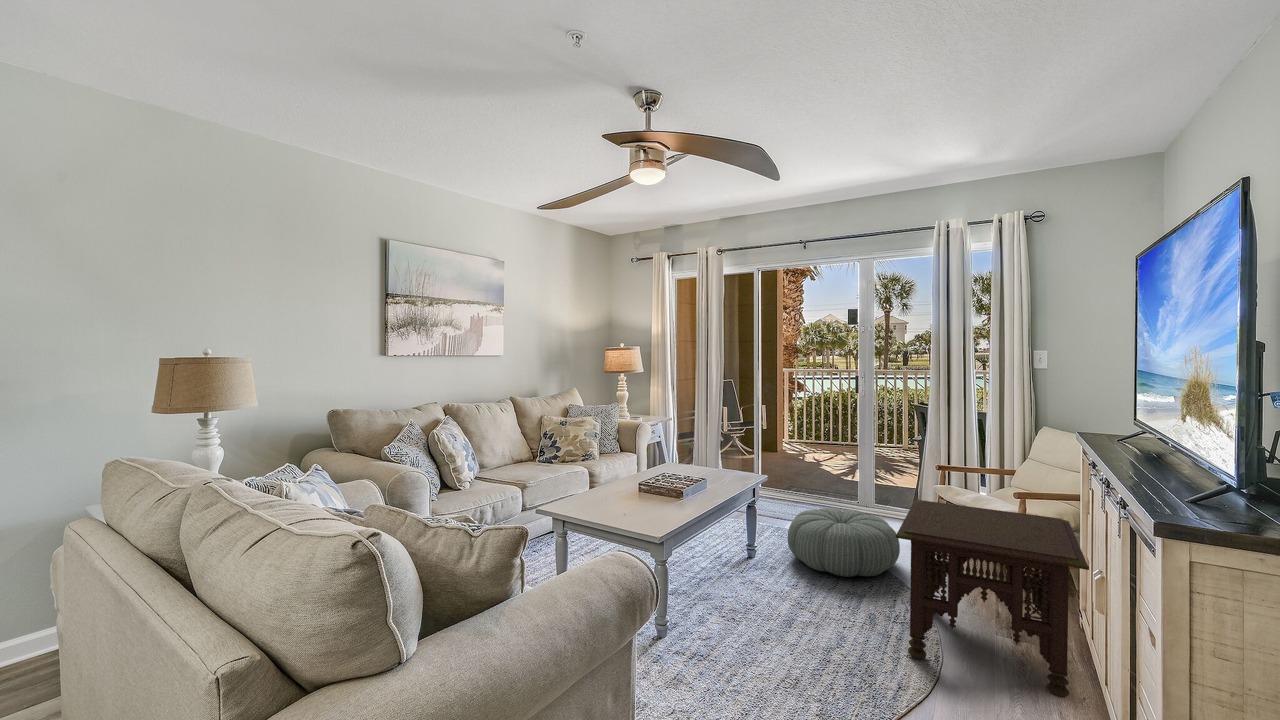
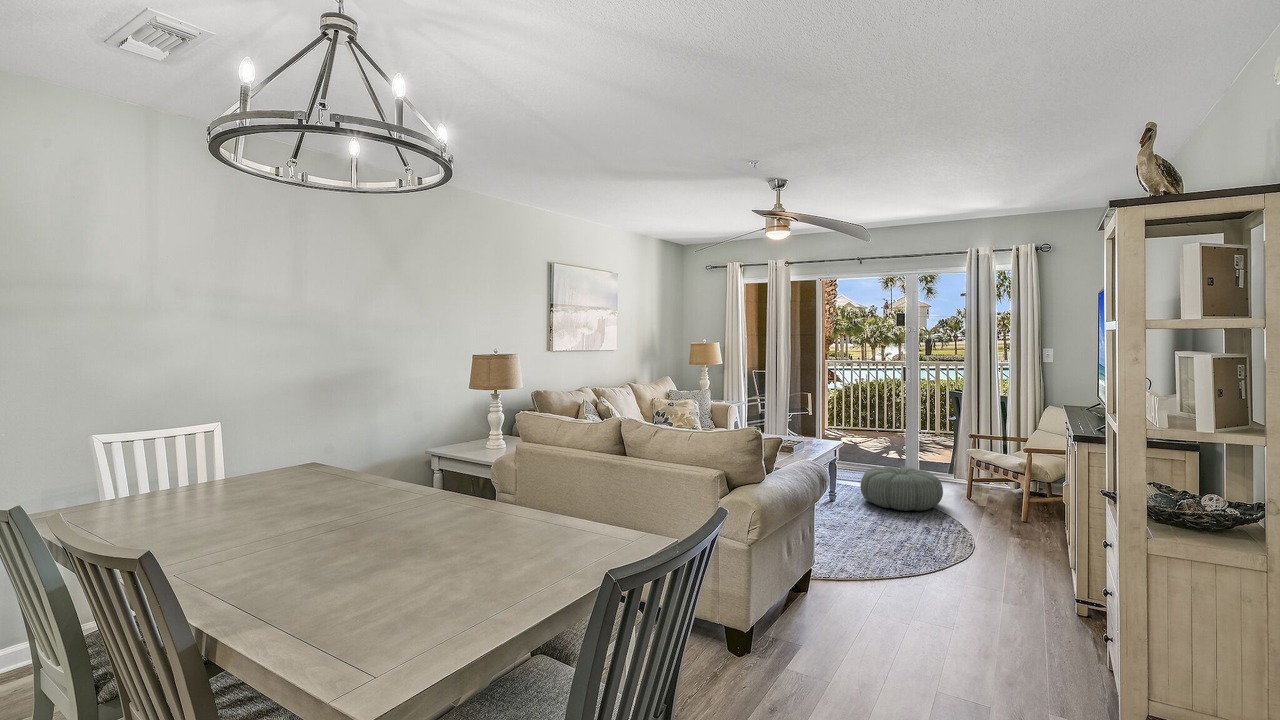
side table: present [896,500,1089,698] -> none [945,453,1060,560]

